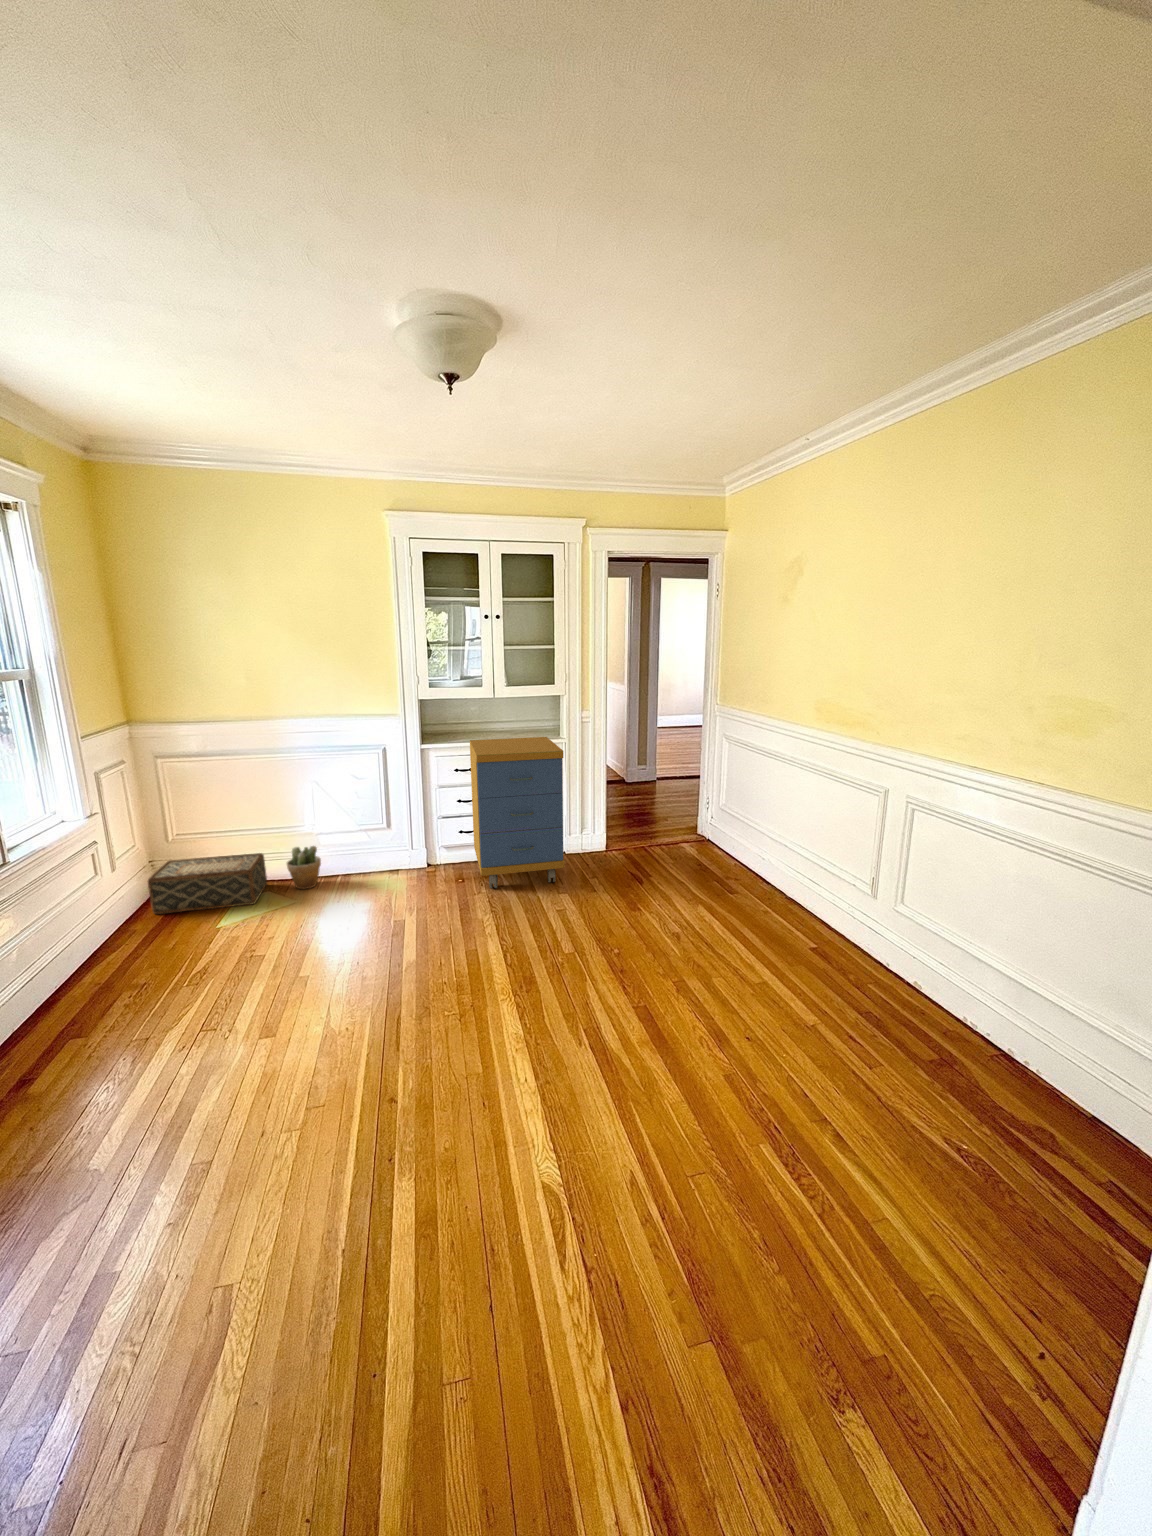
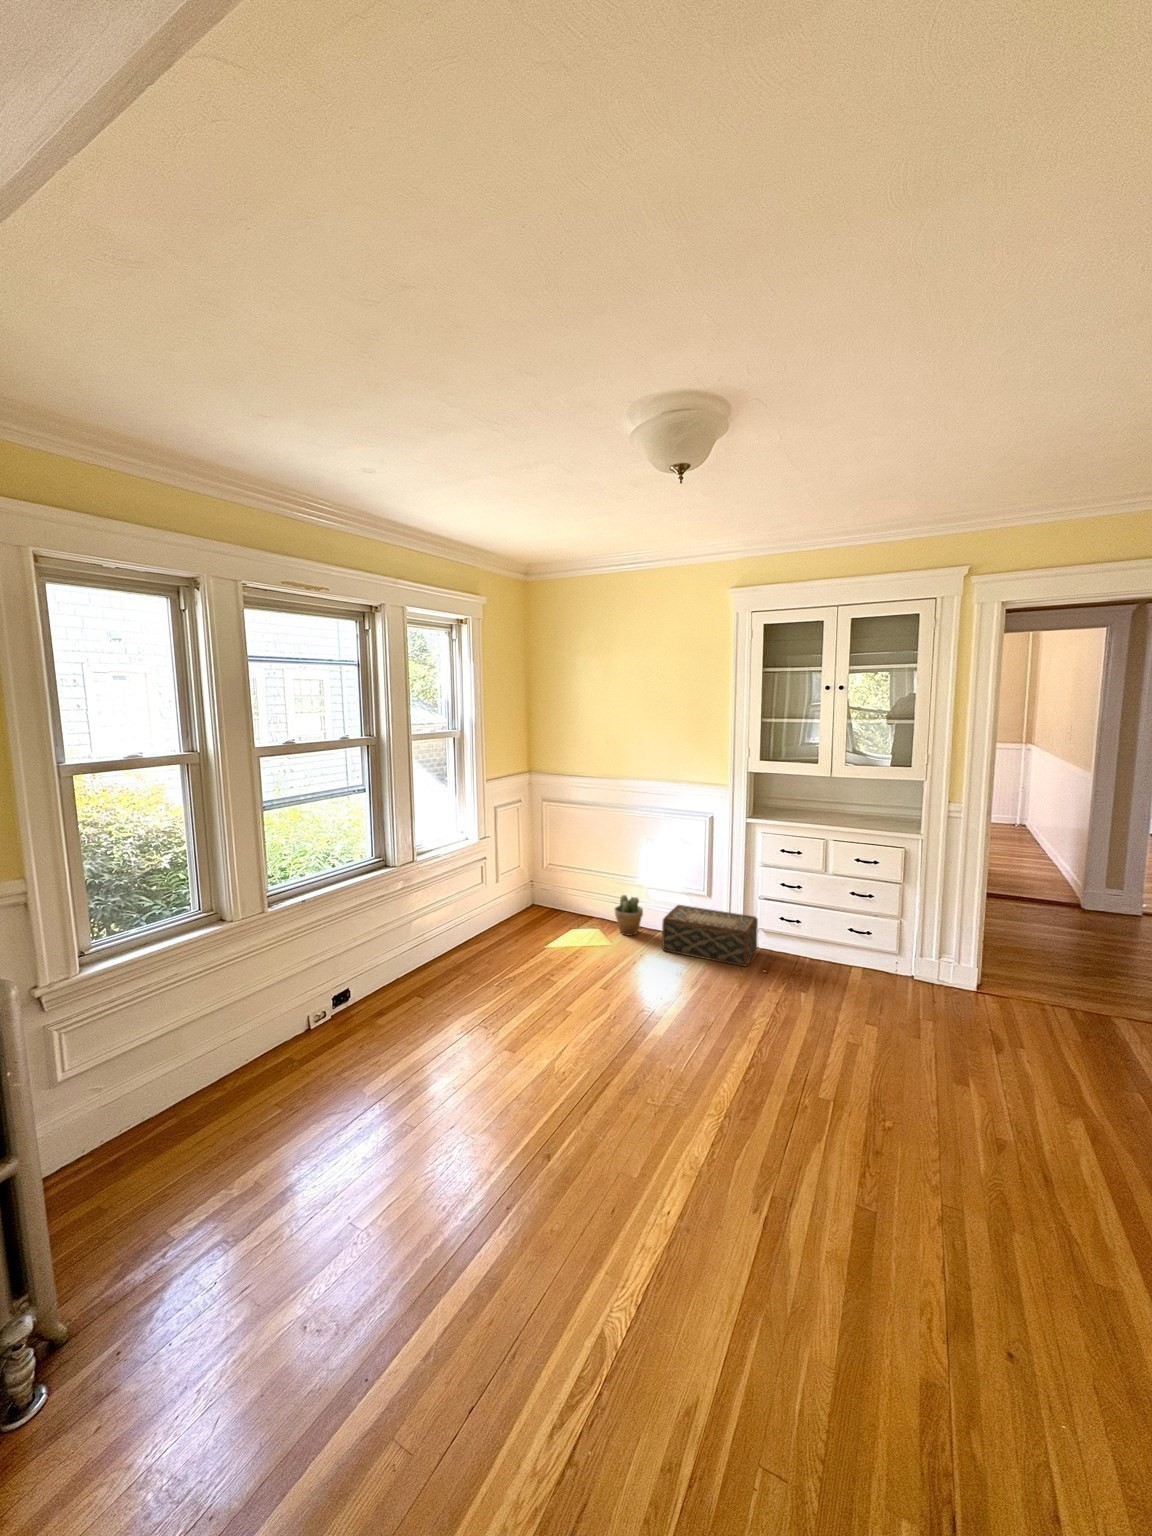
storage cabinet: present [470,737,564,888] -> none [776,820,893,1007]
woven basket: present [148,853,267,914] -> present [662,905,758,966]

